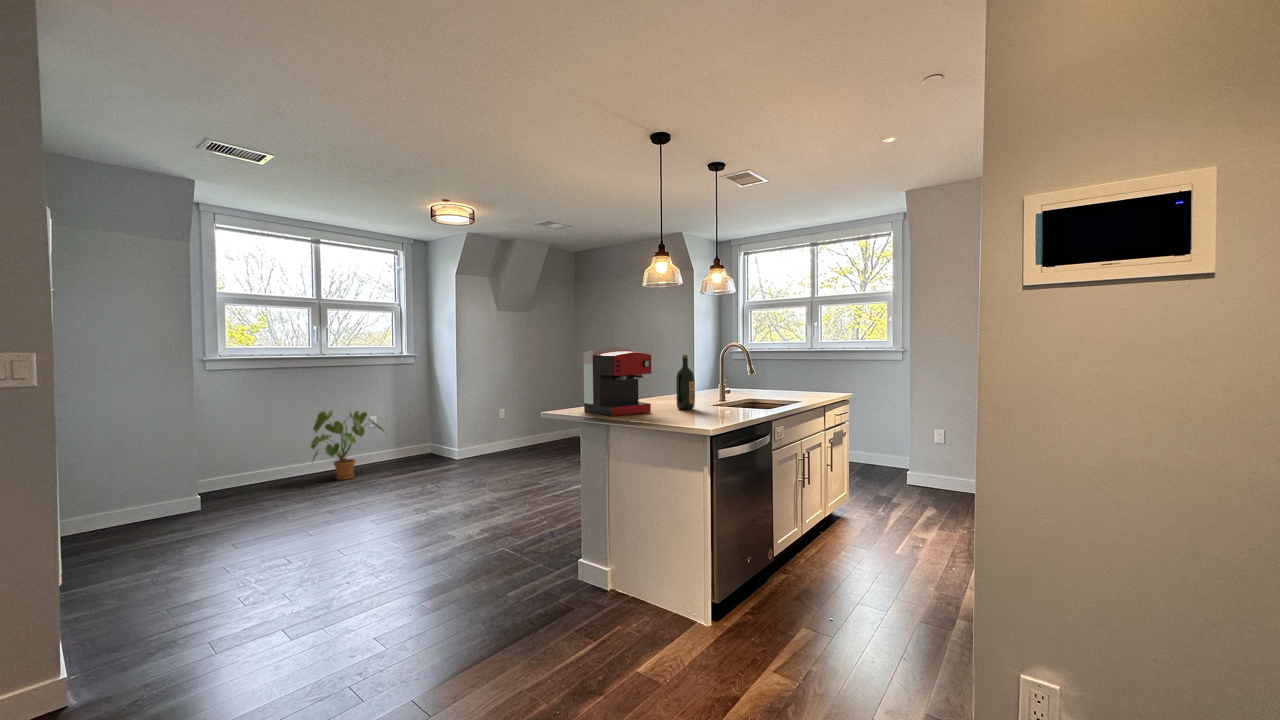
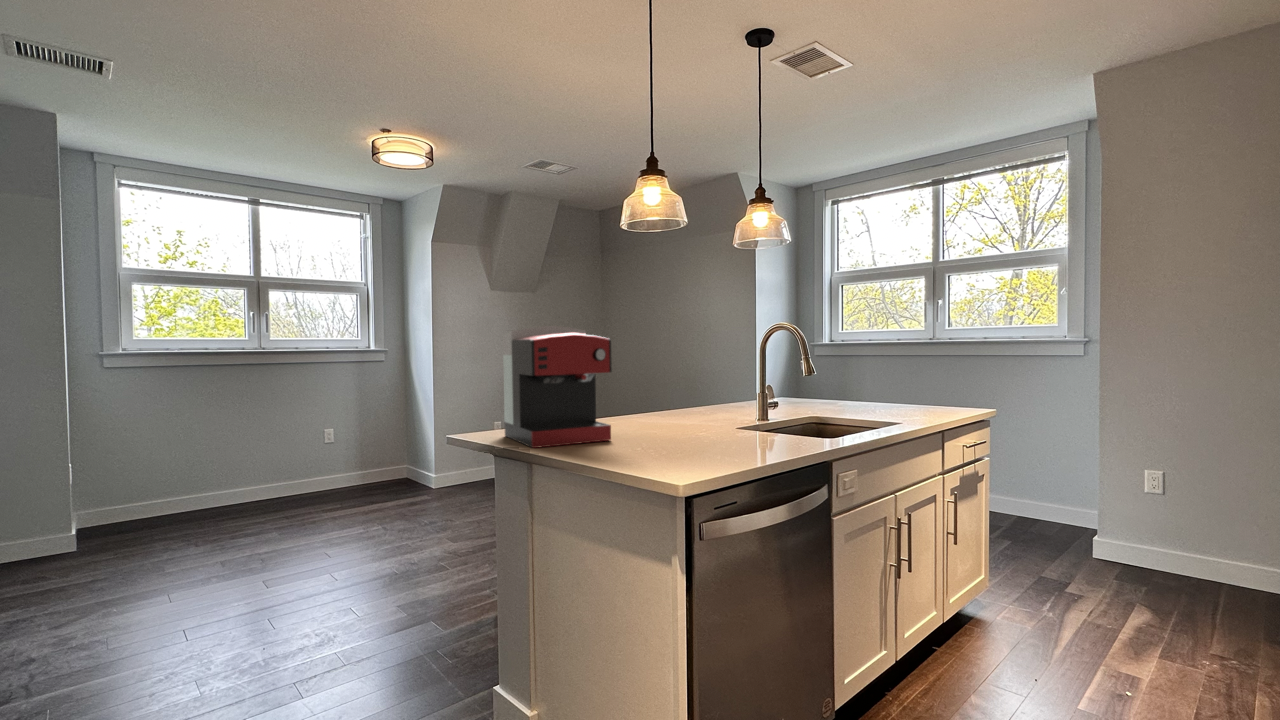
wine bottle: present [676,355,695,410] -> none [664,341,696,436]
house plant: present [311,411,384,480] -> none [232,420,340,512]

